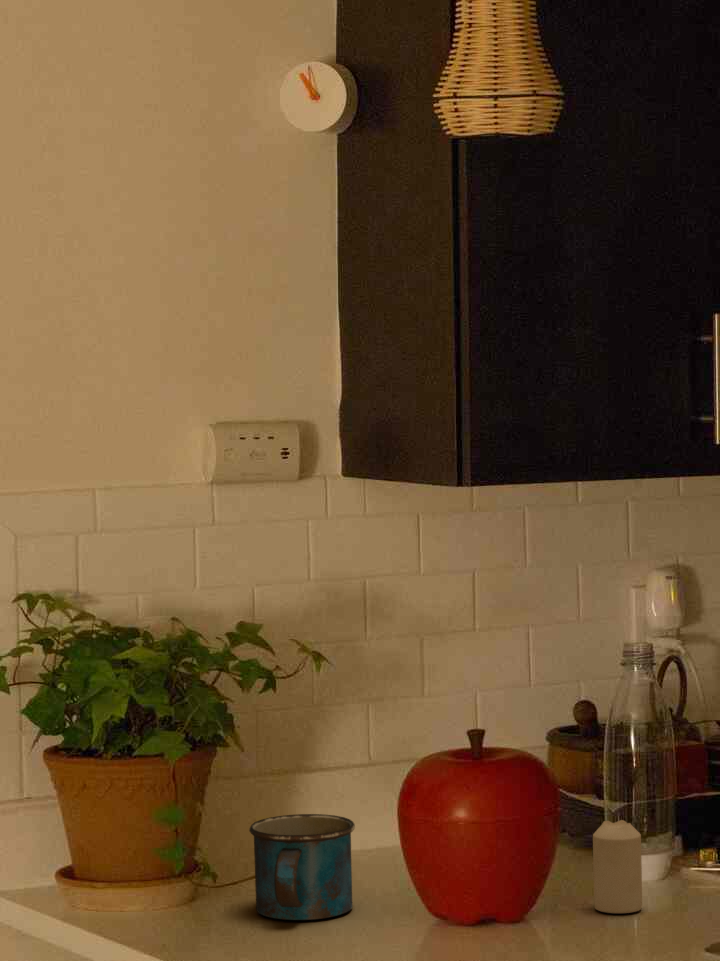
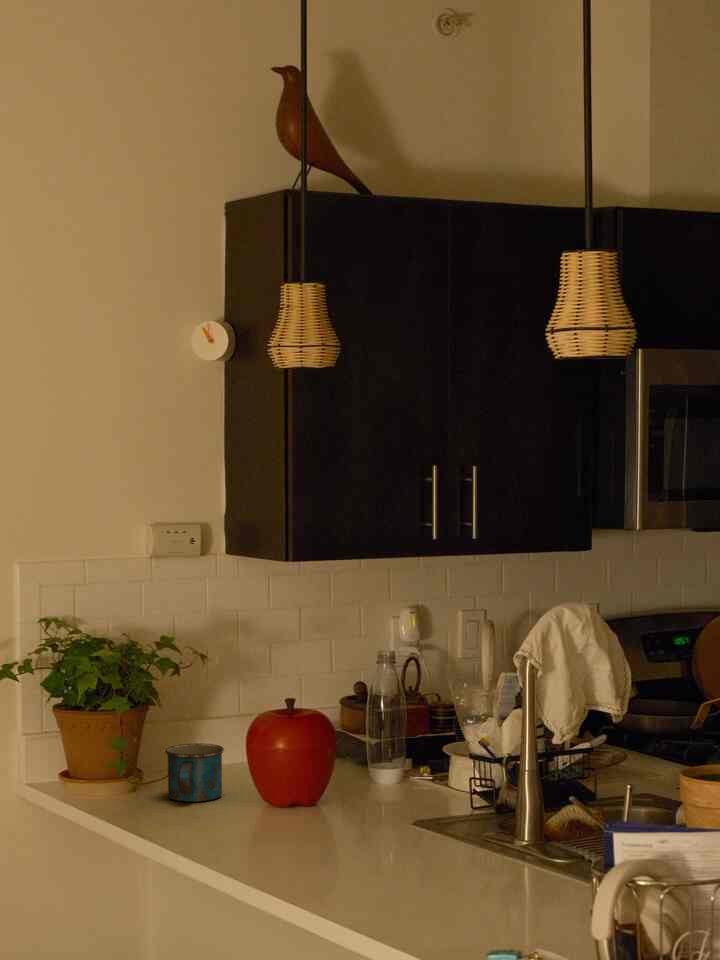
candle: present [593,820,642,913] -> none [354,748,380,799]

